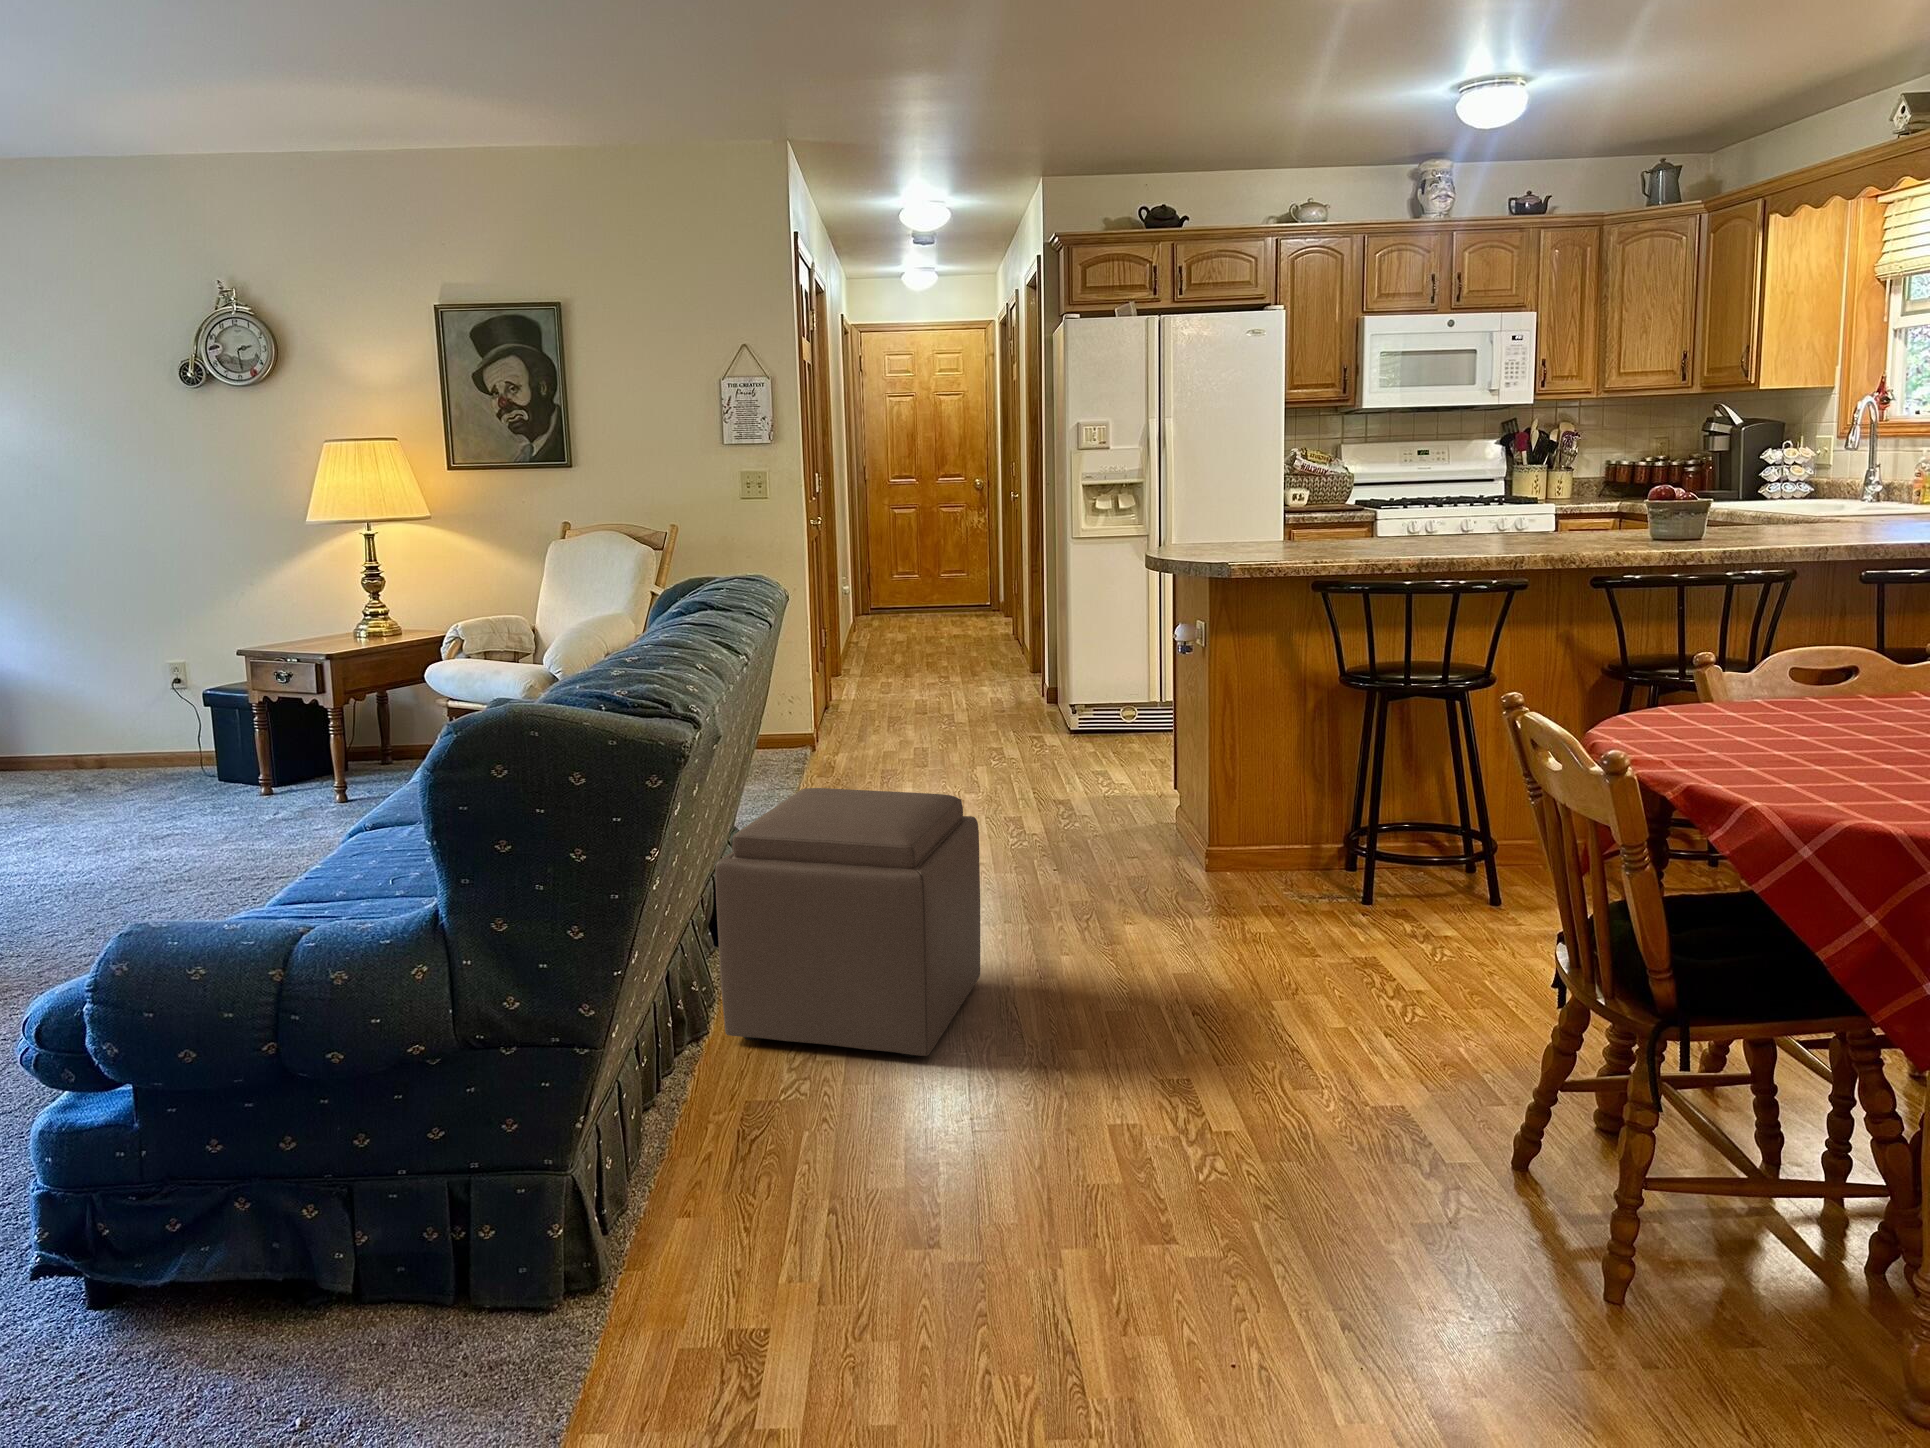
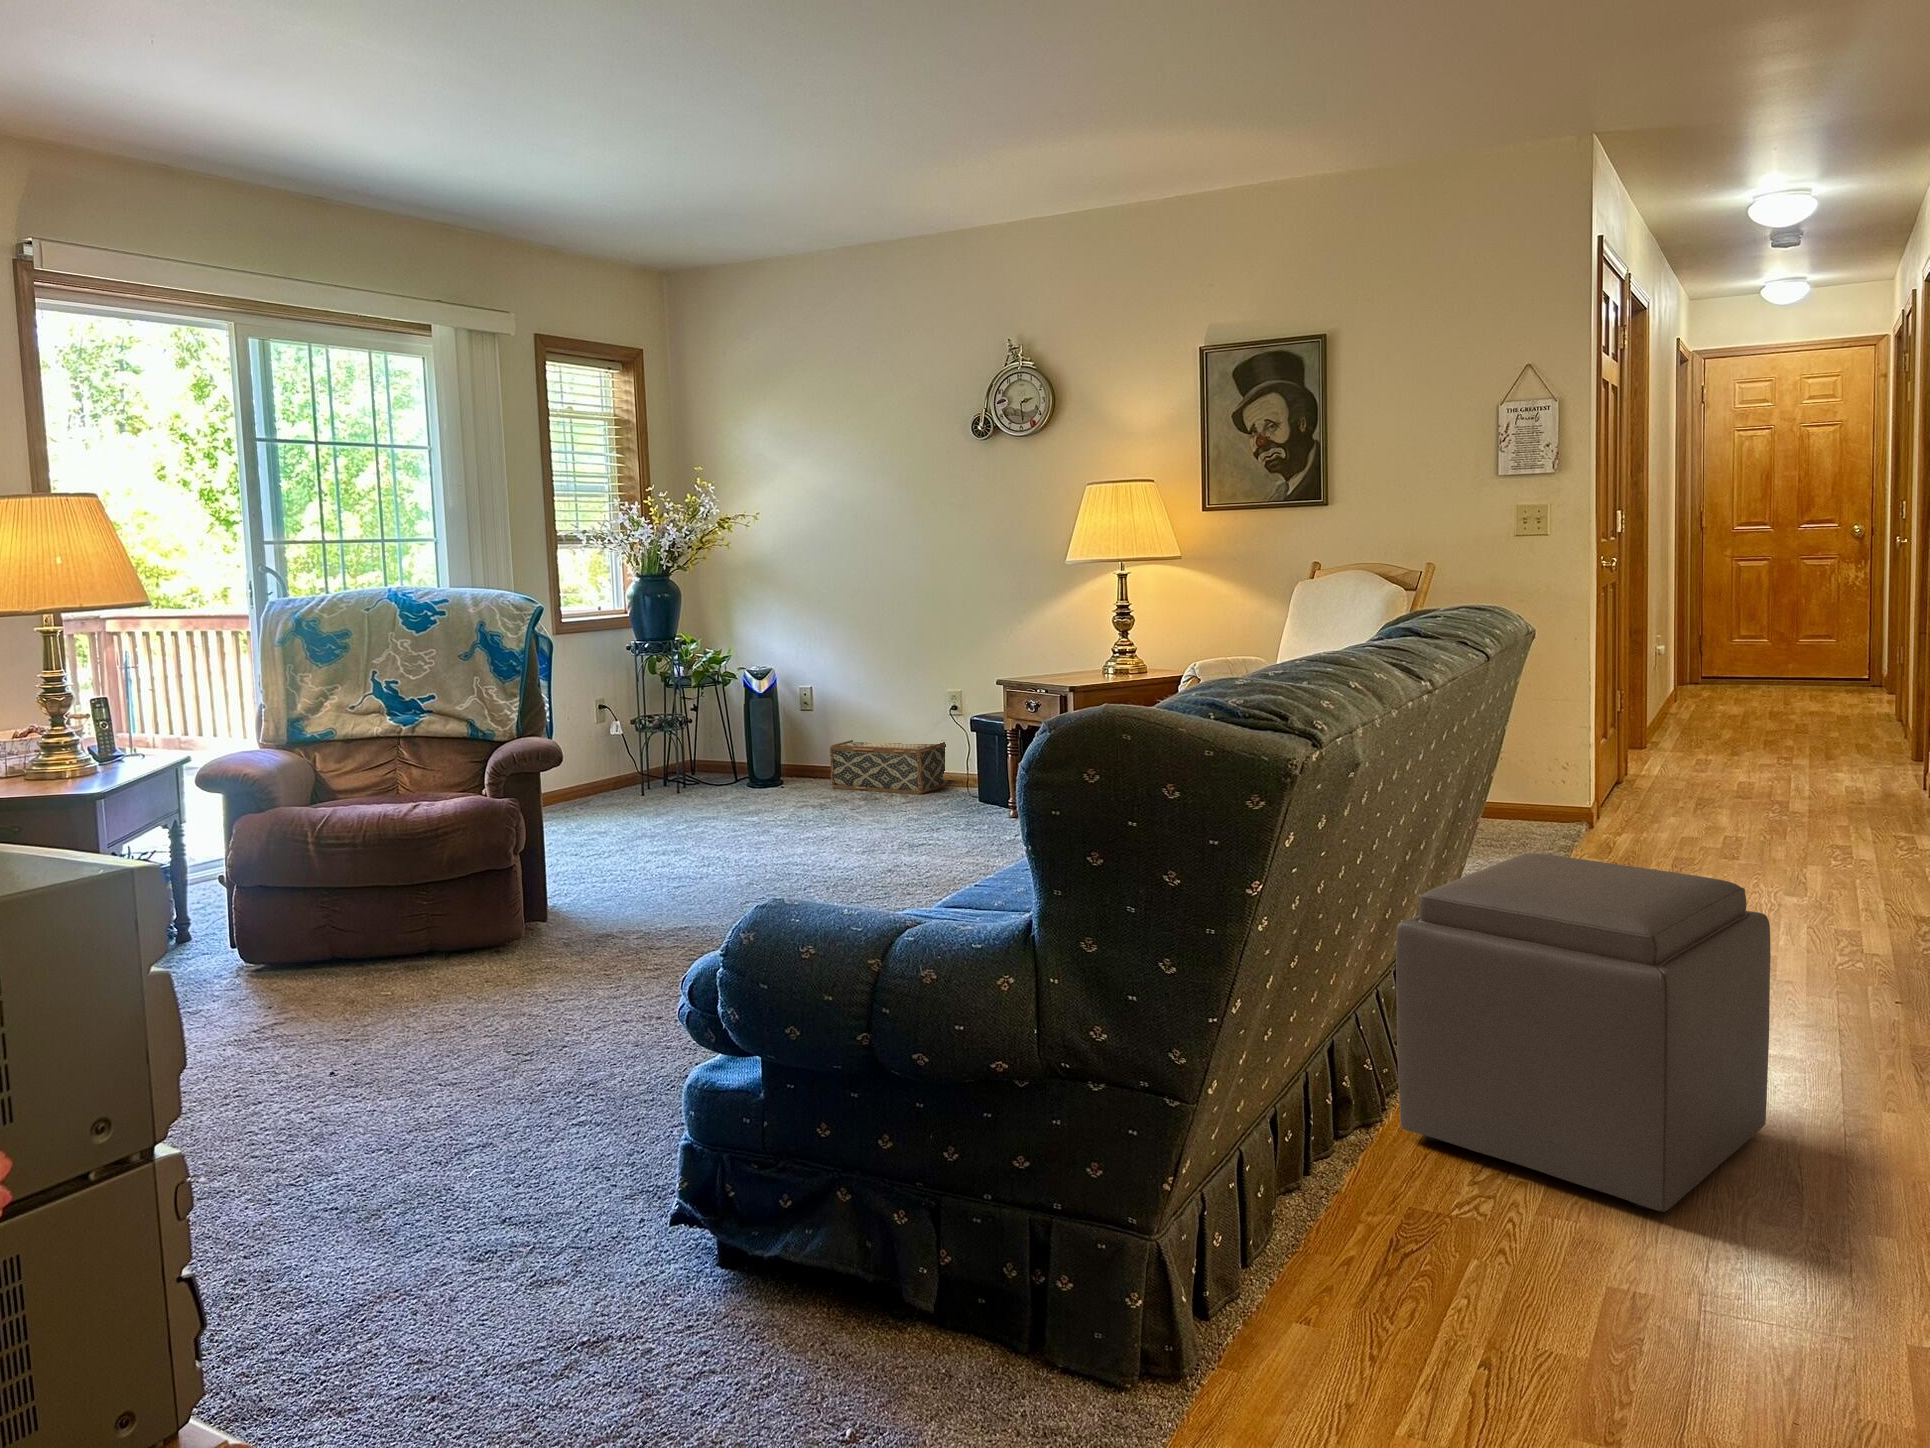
woven basket: none [10,720,178,786] -> present [830,740,954,794]

